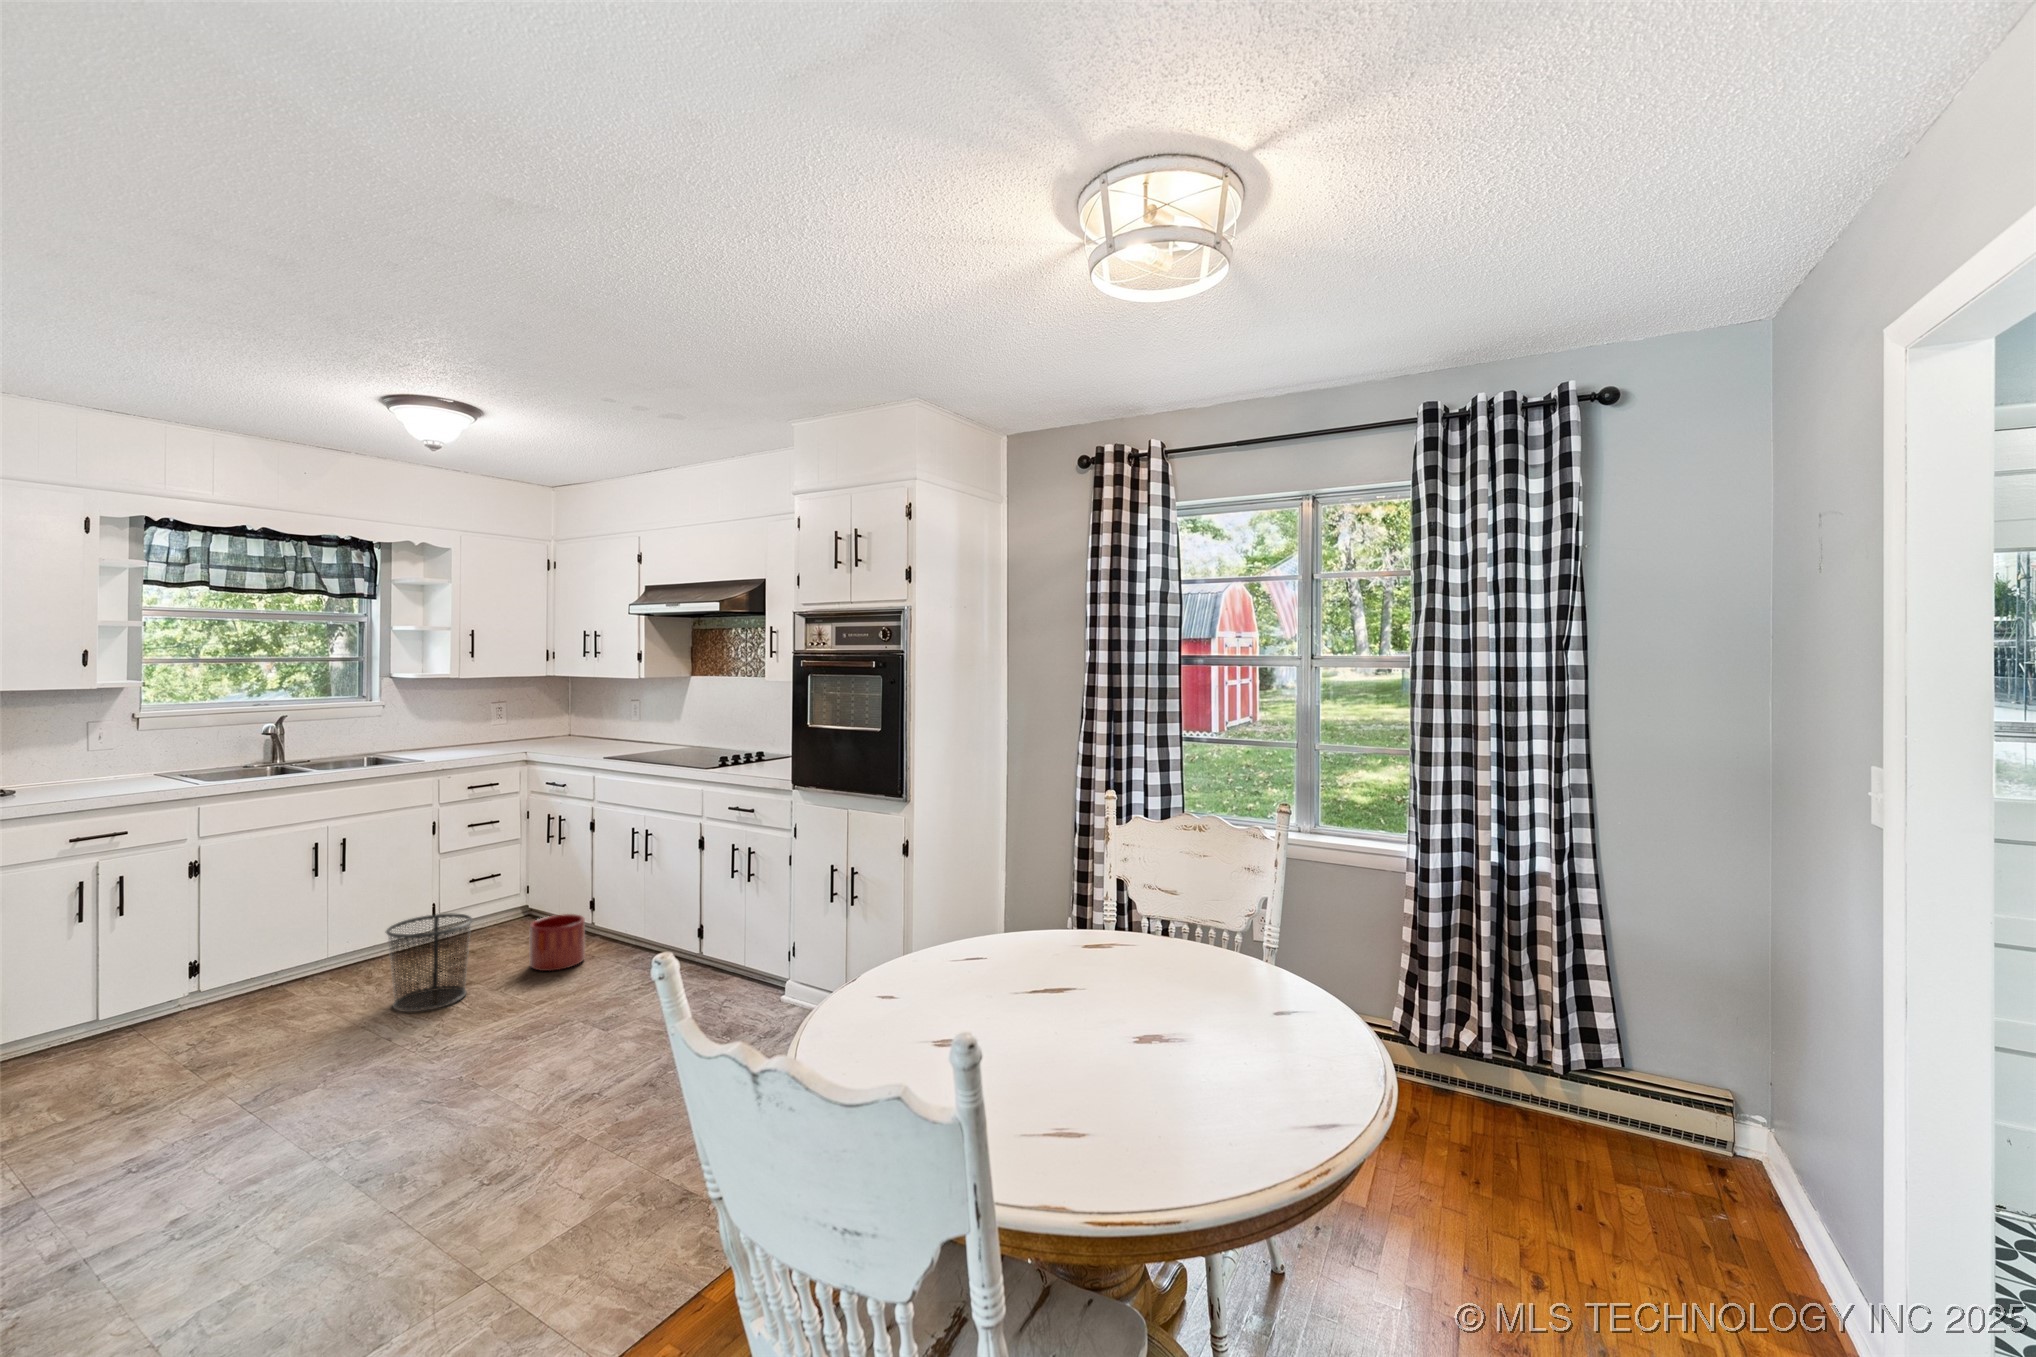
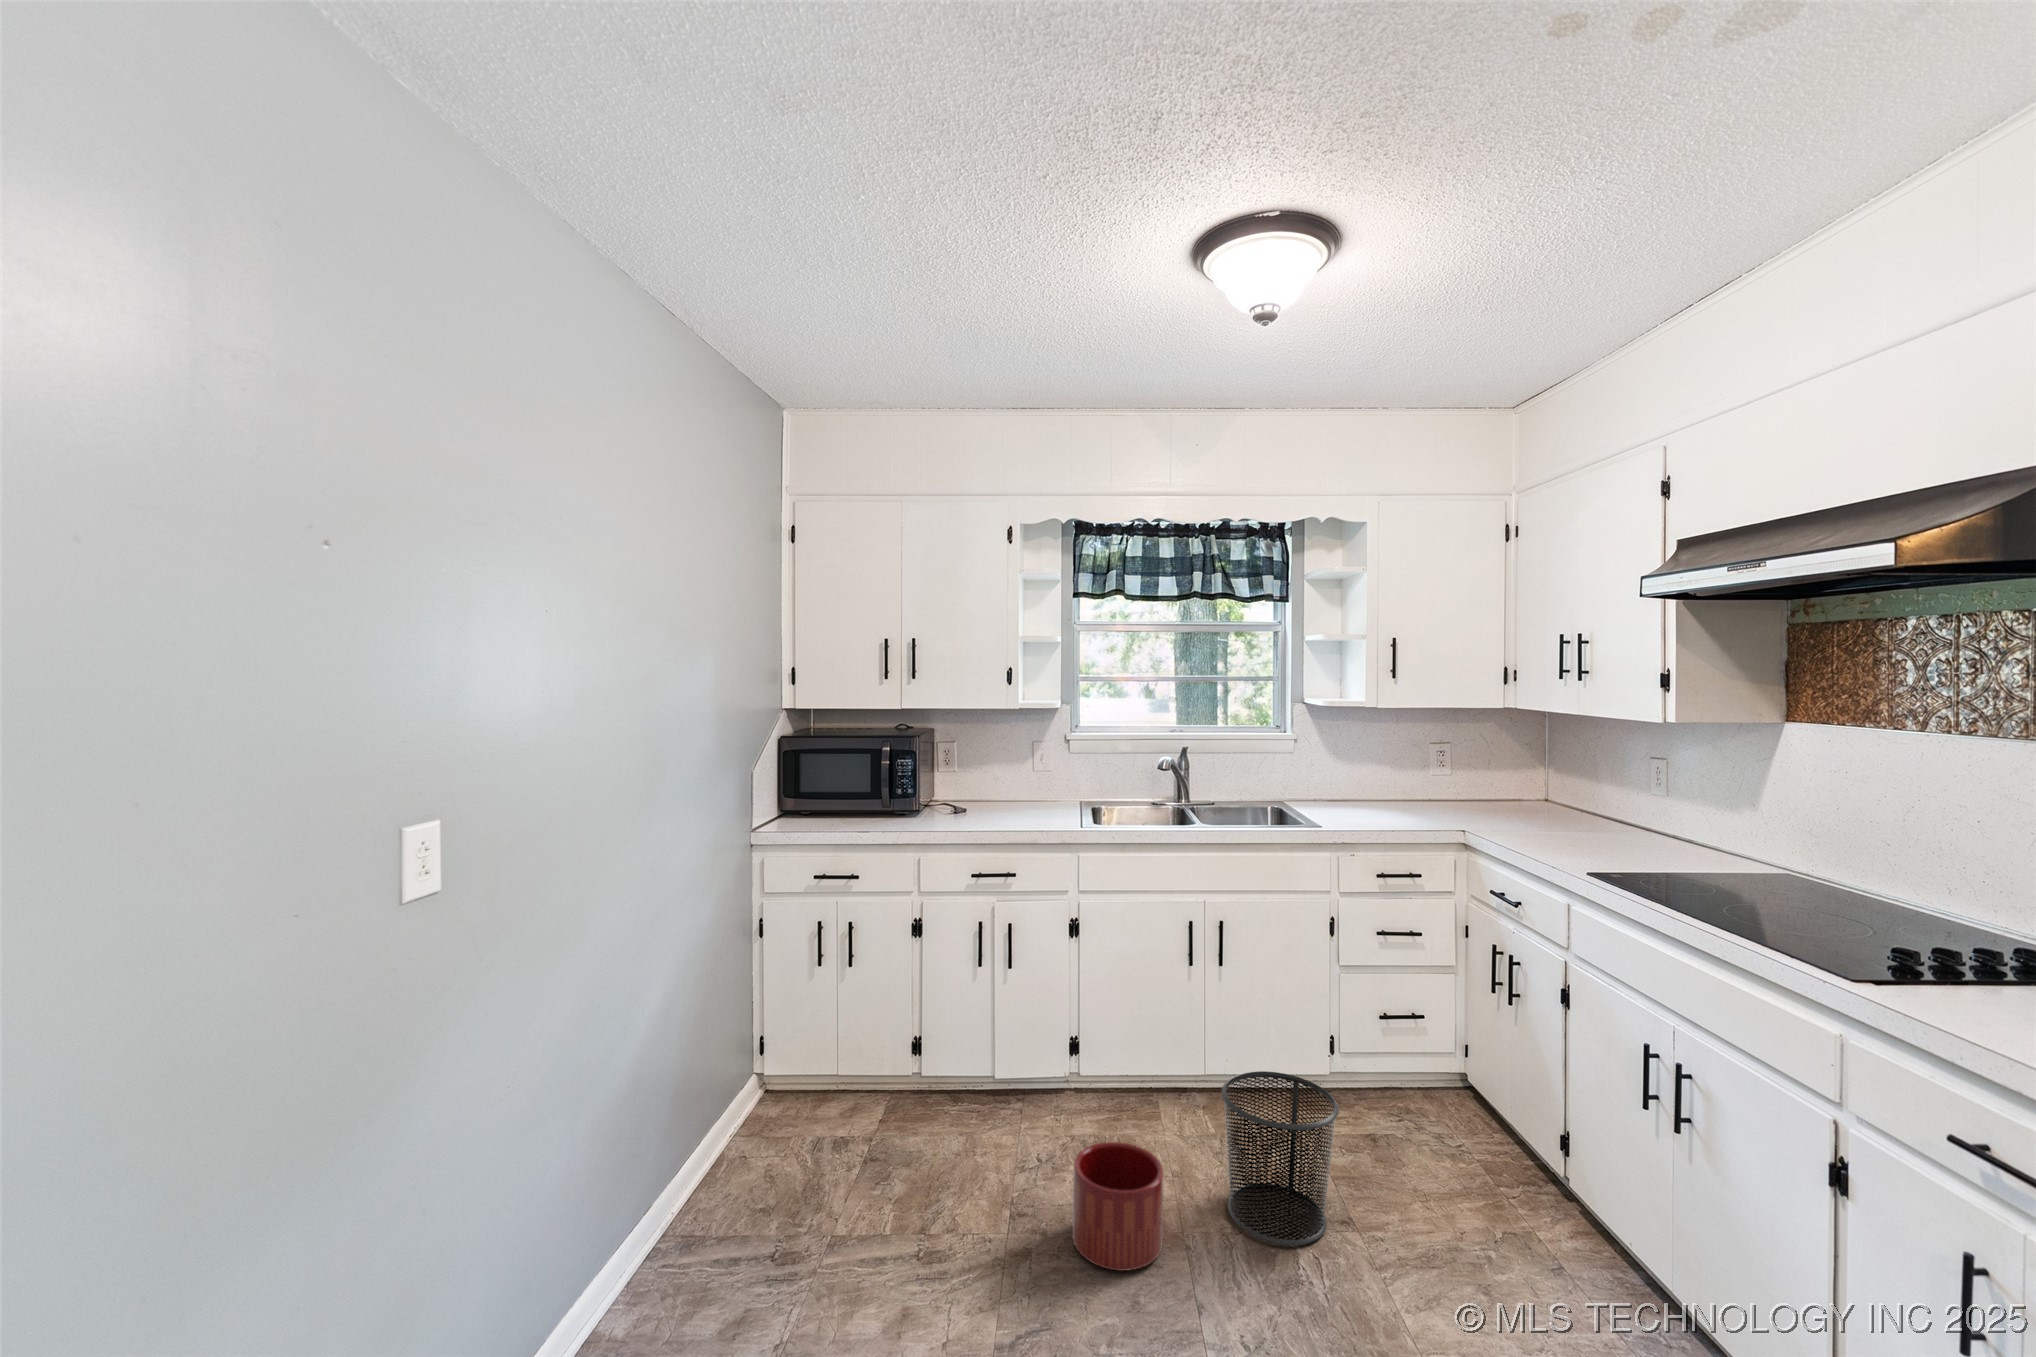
planter: present [530,914,585,971] -> present [1072,1142,1164,1271]

